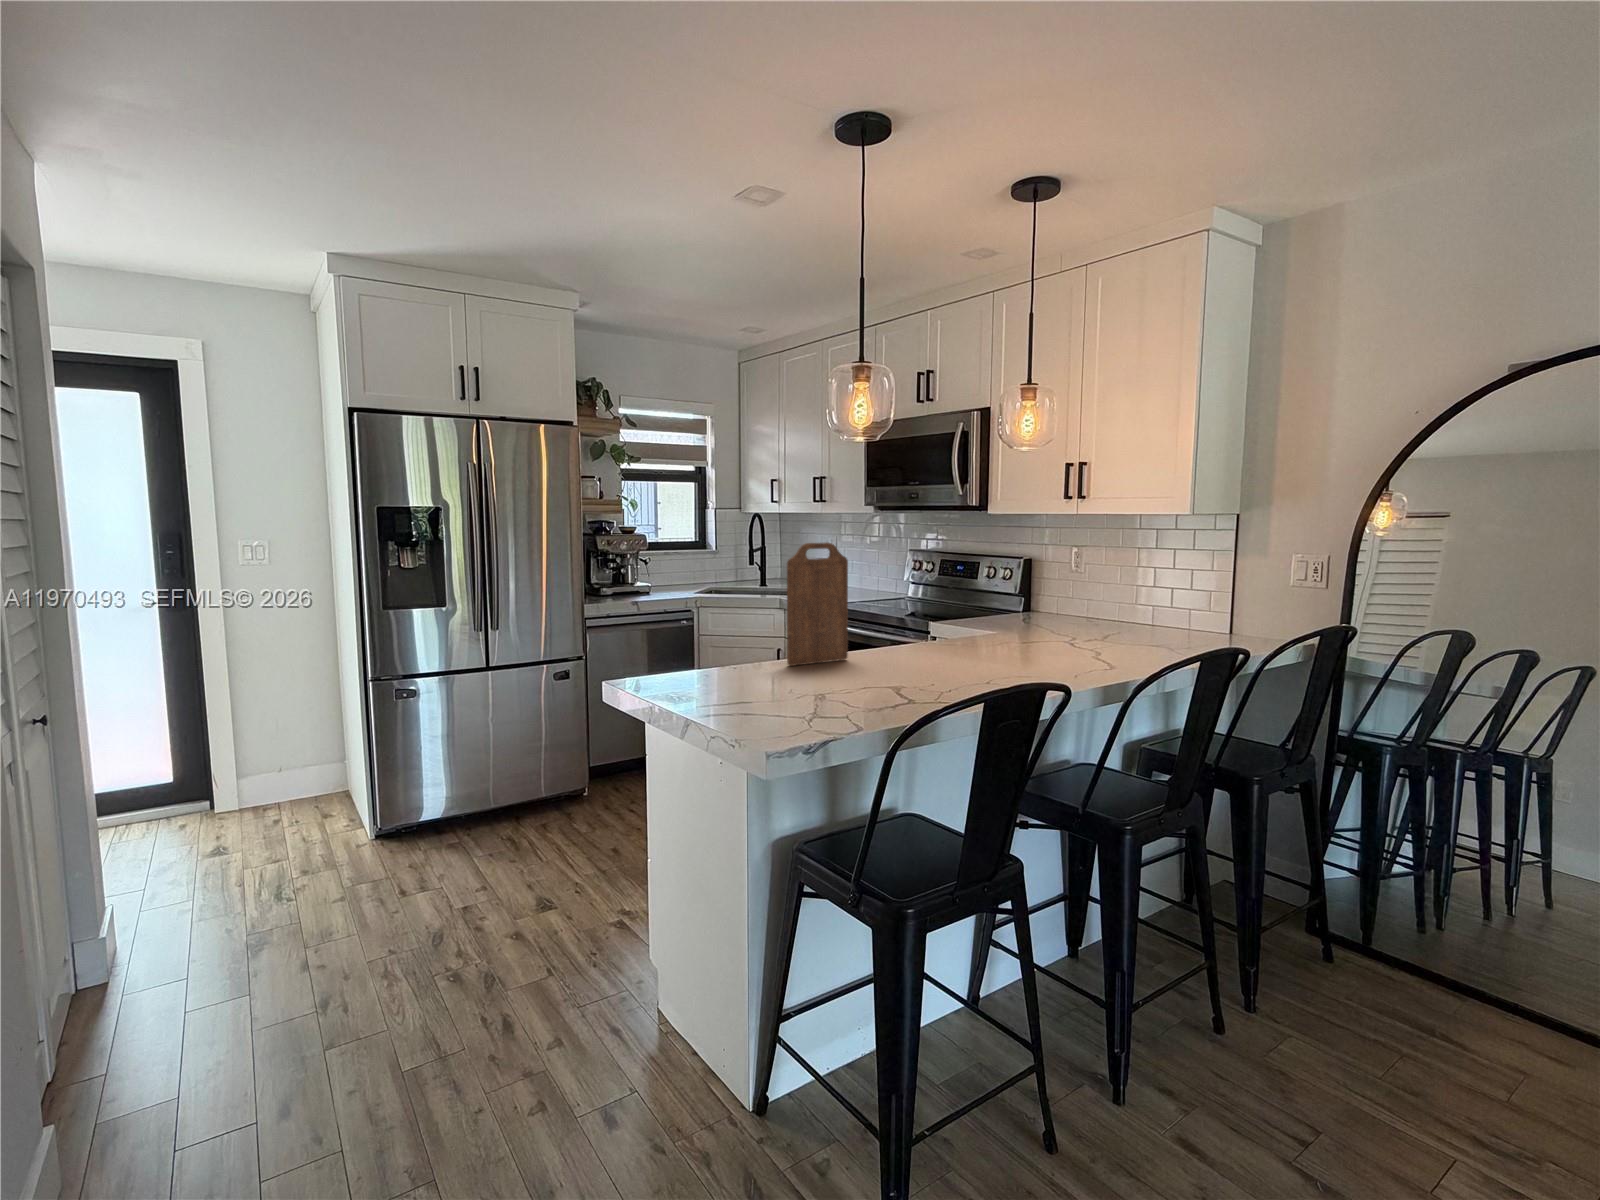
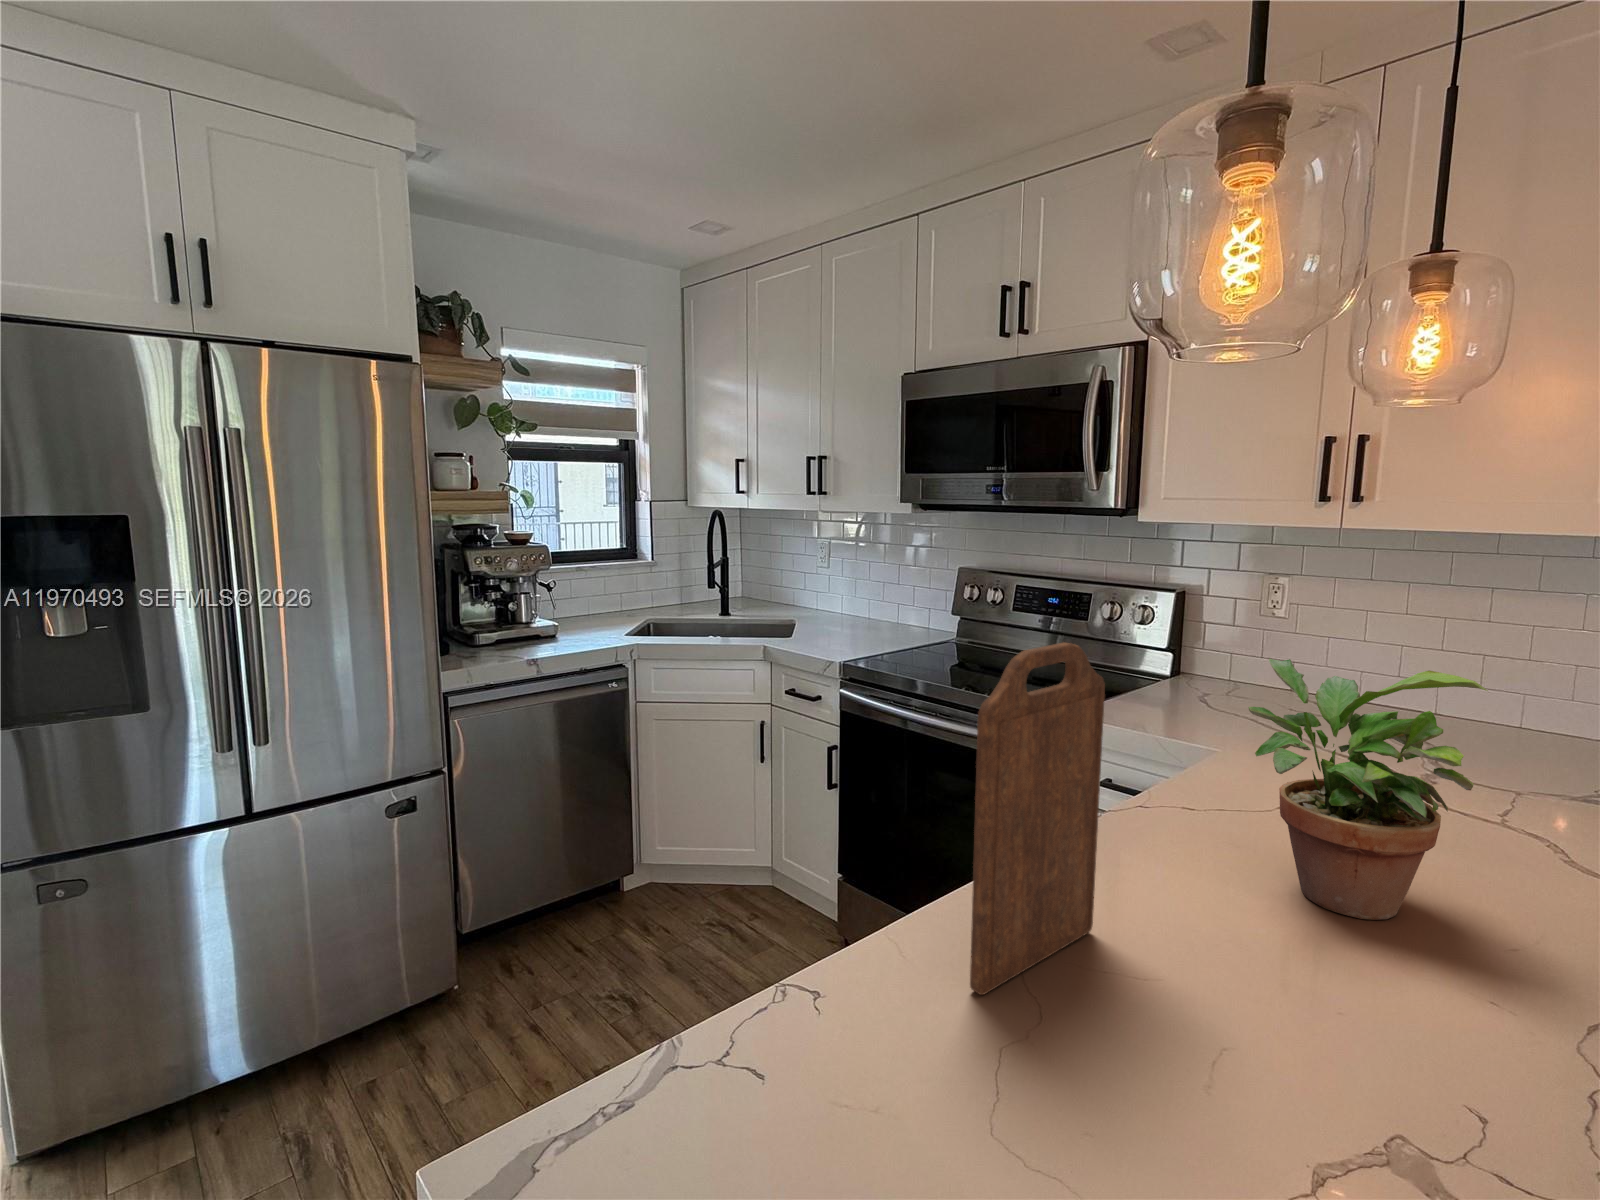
potted plant: none [922,559,998,661] -> present [1249,659,1488,920]

